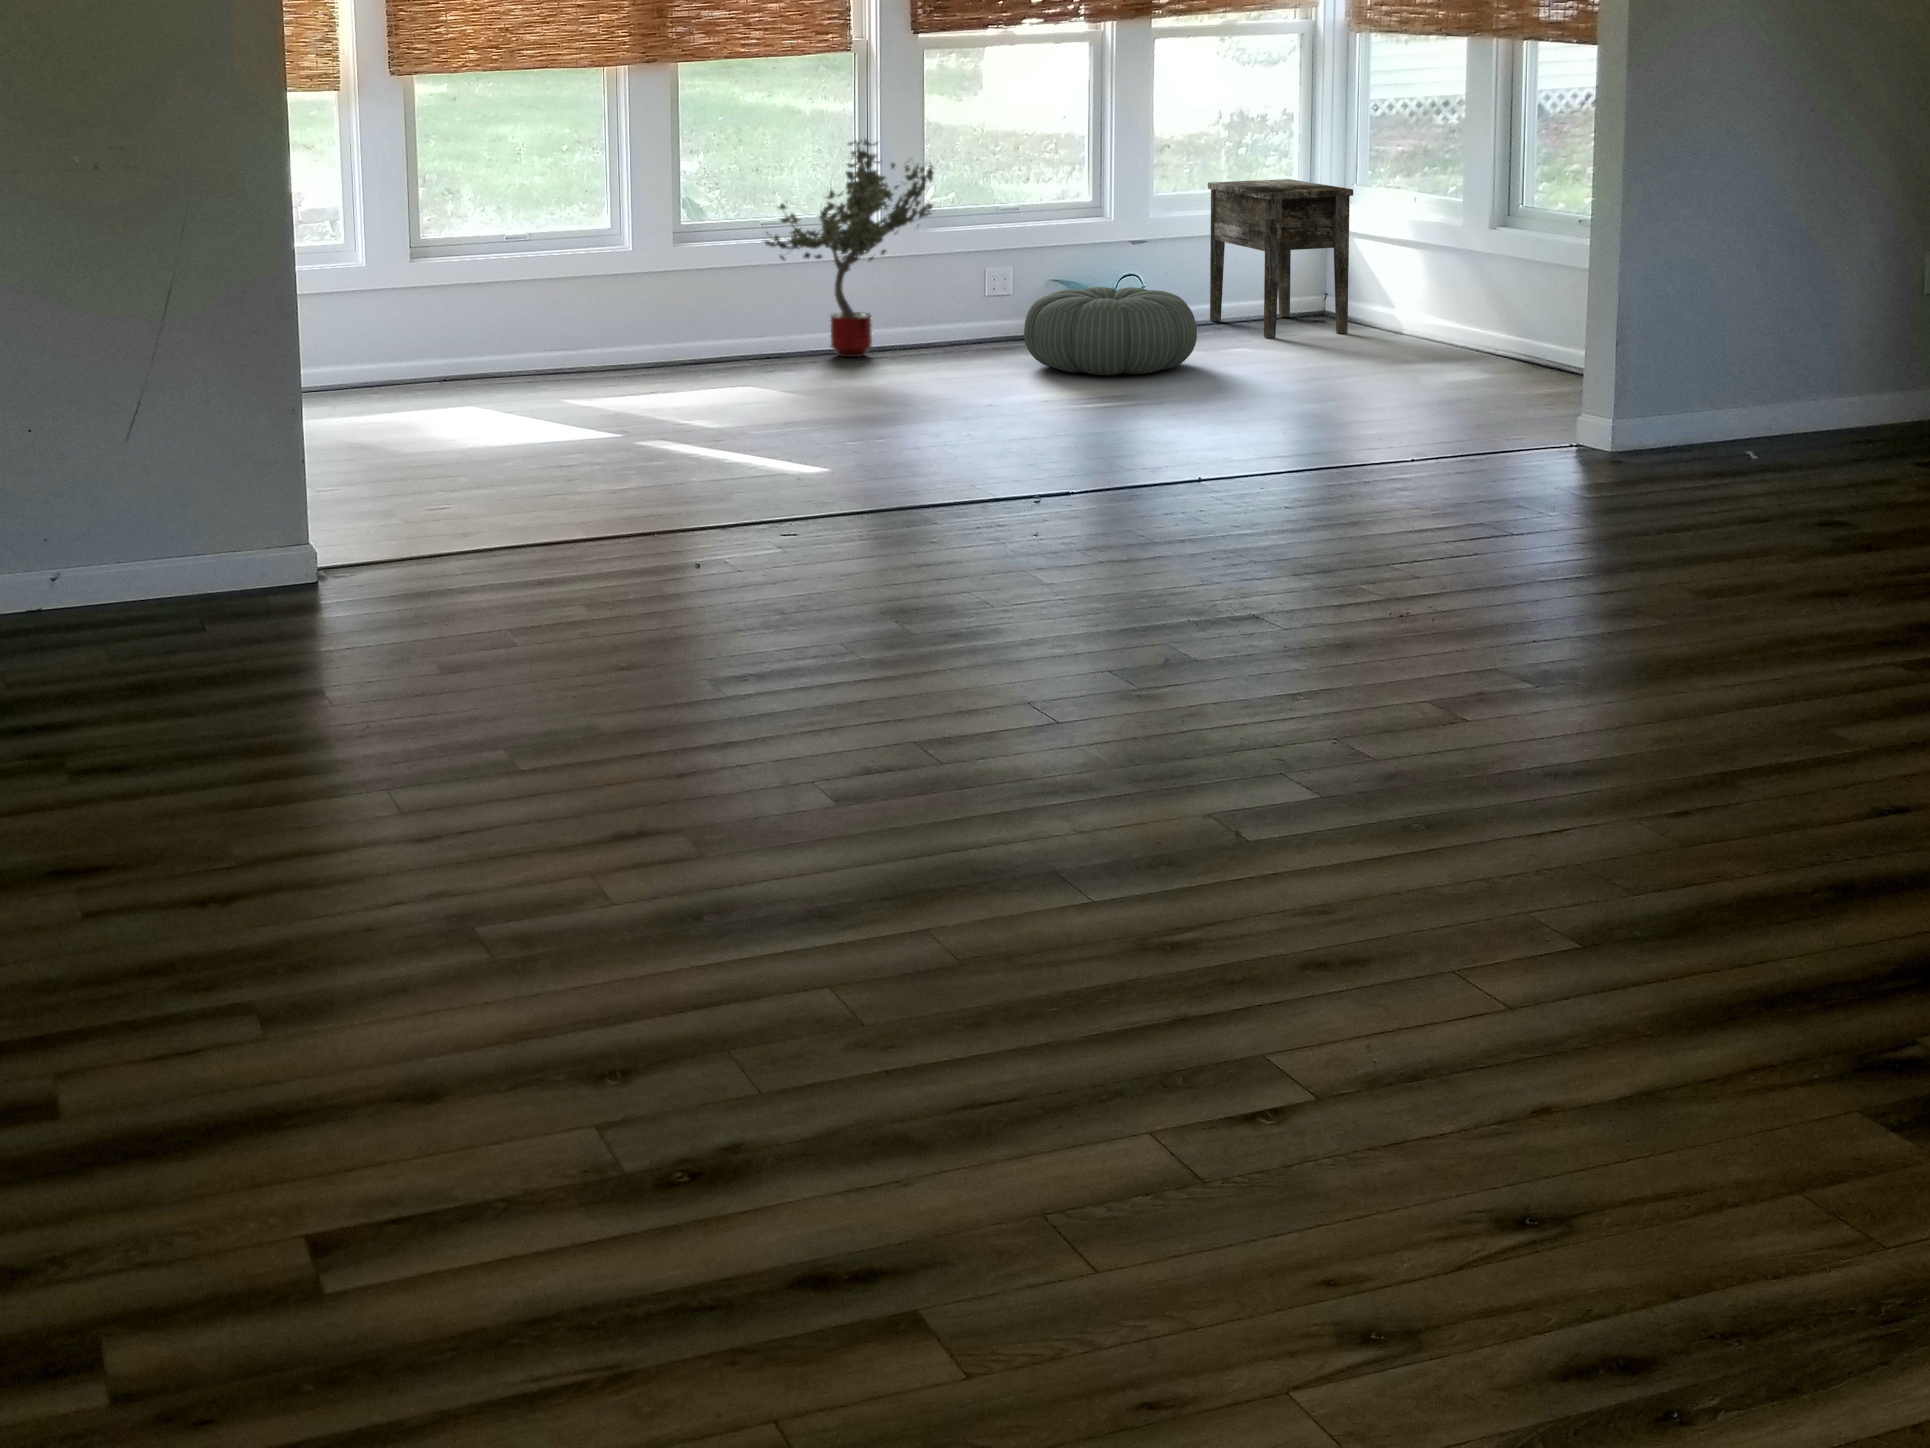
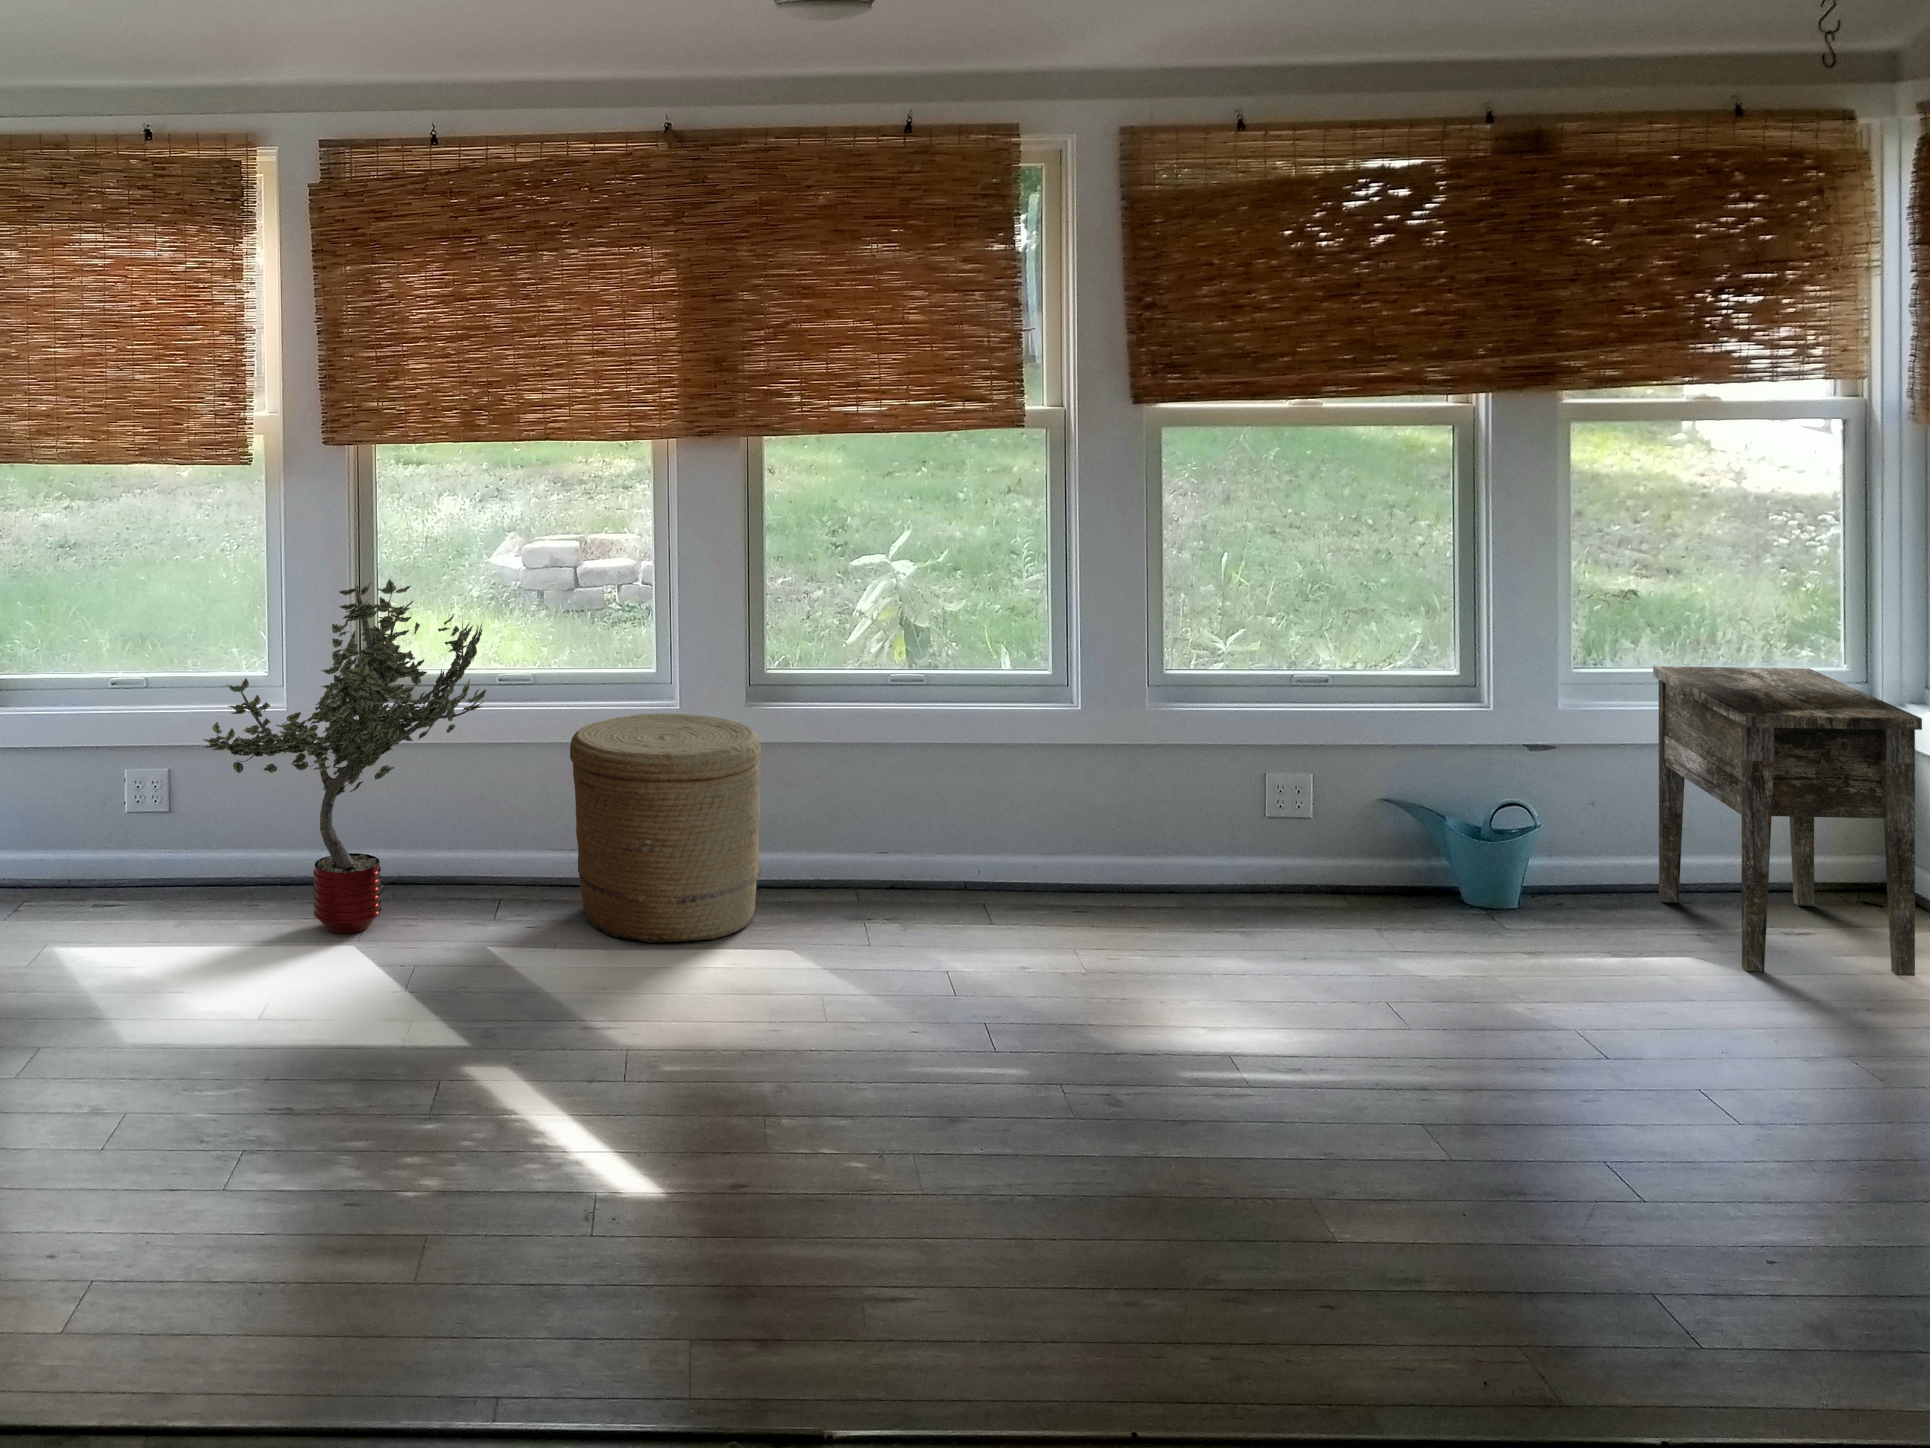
potted tree: present [765,140,934,357] -> present [202,579,486,934]
woven basket: none [589,243,715,377] -> present [570,714,761,943]
pouf: present [1024,287,1197,375] -> none [1245,868,1566,1068]

